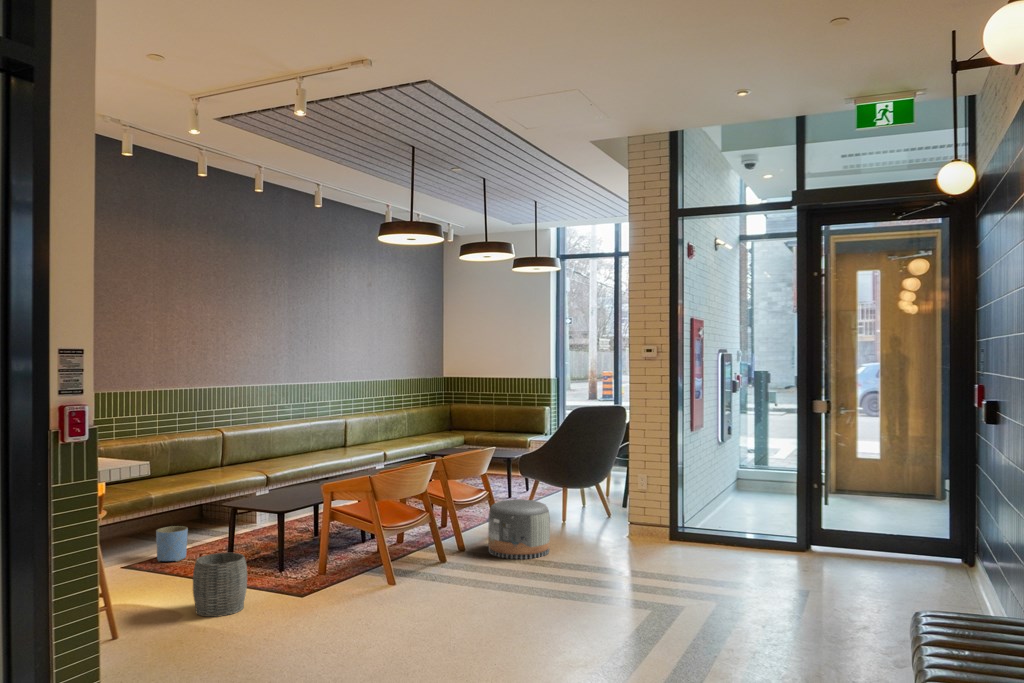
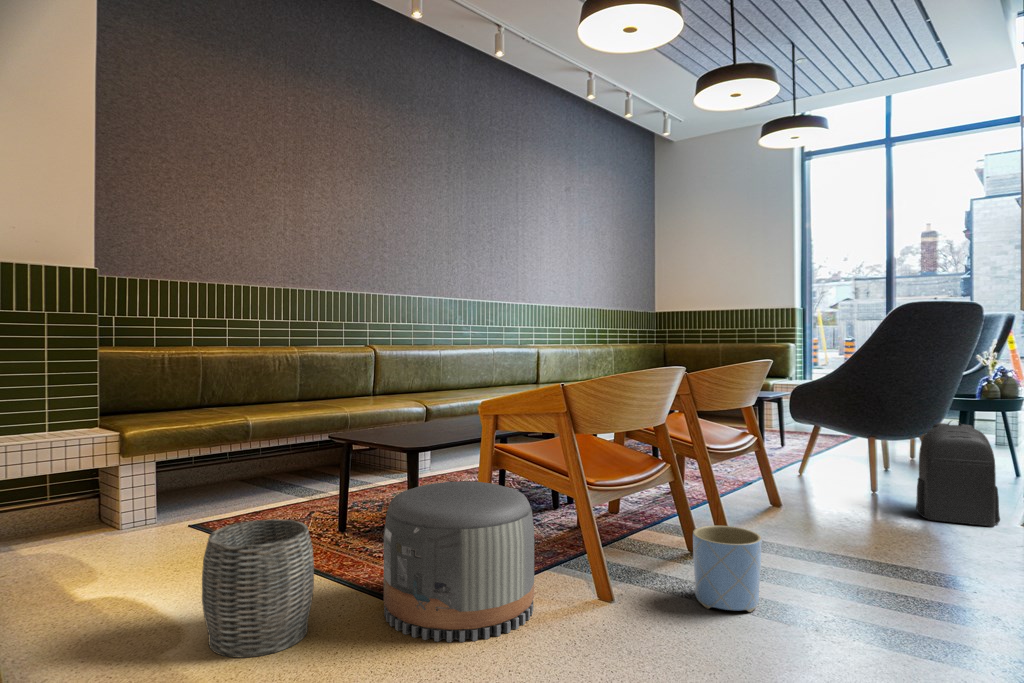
backpack: none [575,477,615,537] -> present [916,422,1000,526]
pouf: present [488,499,550,559] -> present [384,481,534,642]
planter: present [156,526,188,562] -> present [693,526,762,612]

